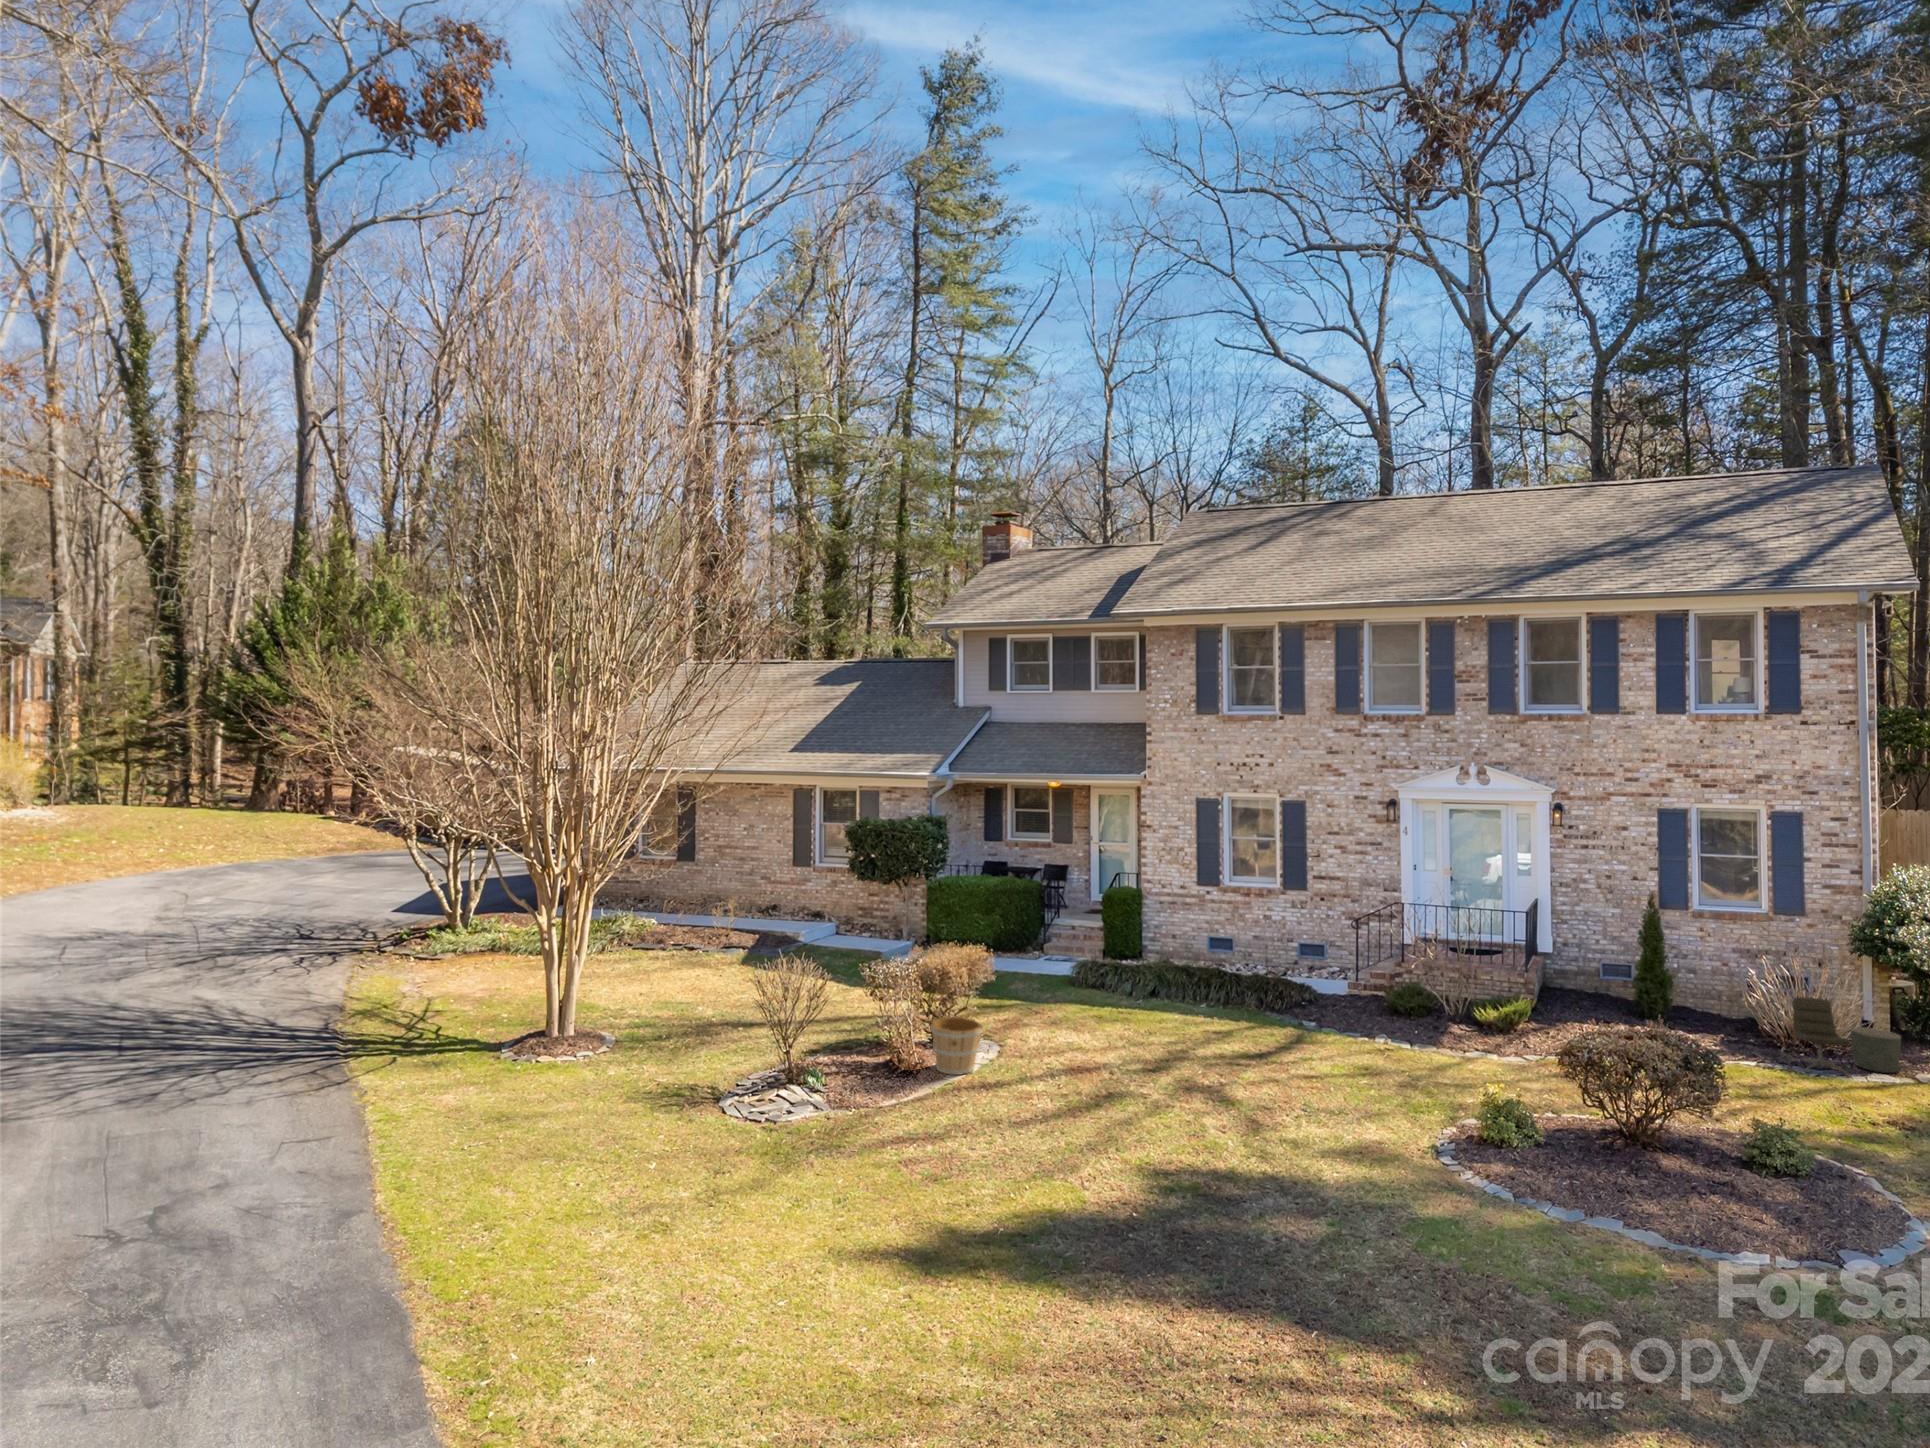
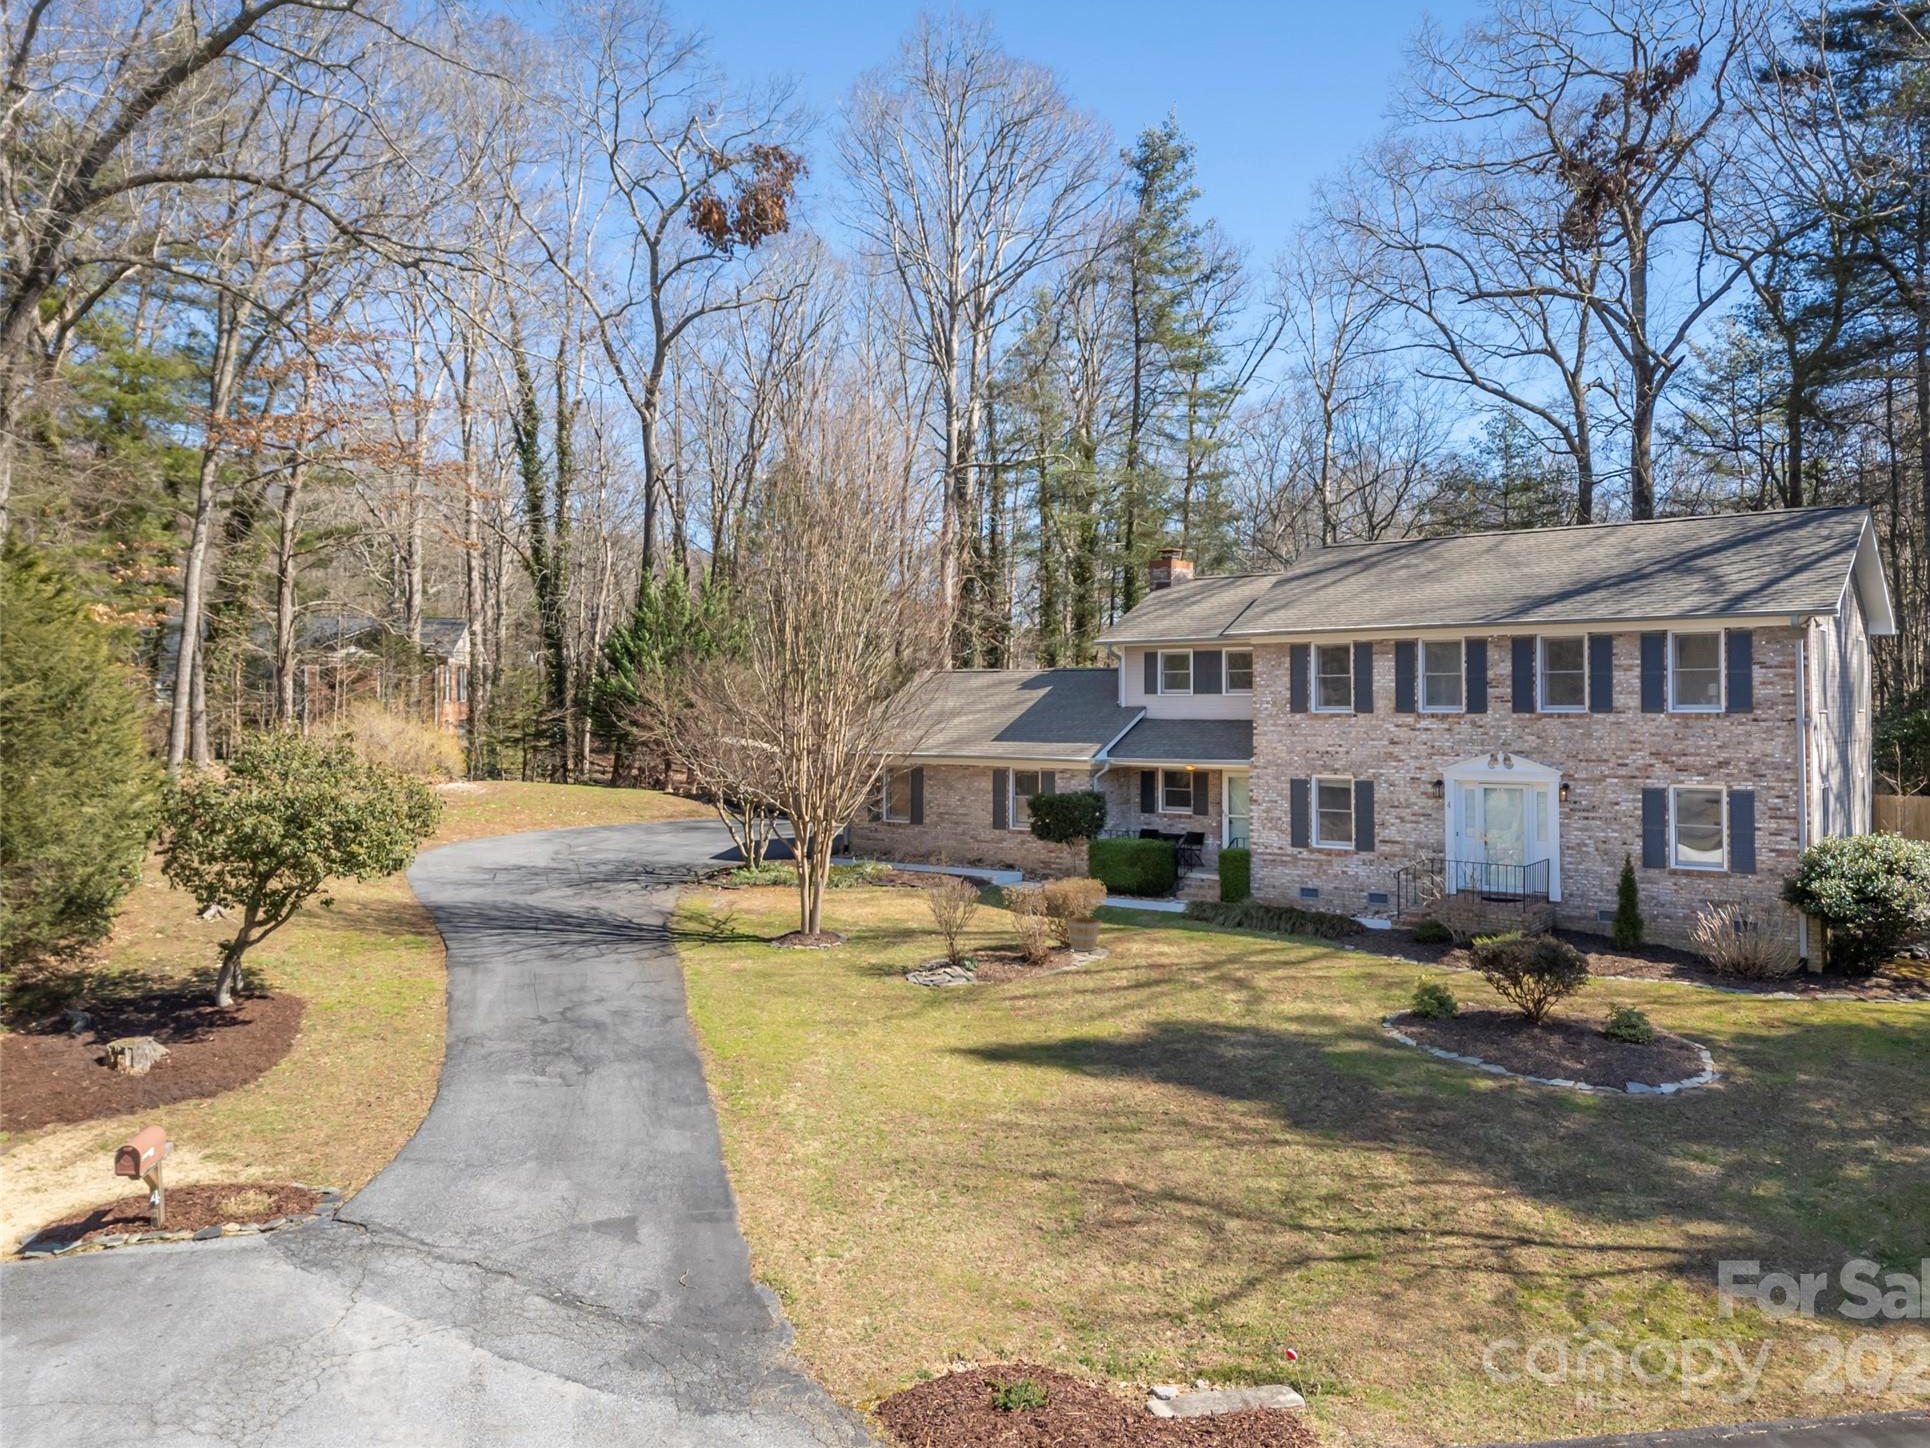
chair: present [1792,997,1850,1077] -> none [1719,930,1754,988]
planter: present [1850,1027,1901,1073] -> none [1769,955,1805,988]

